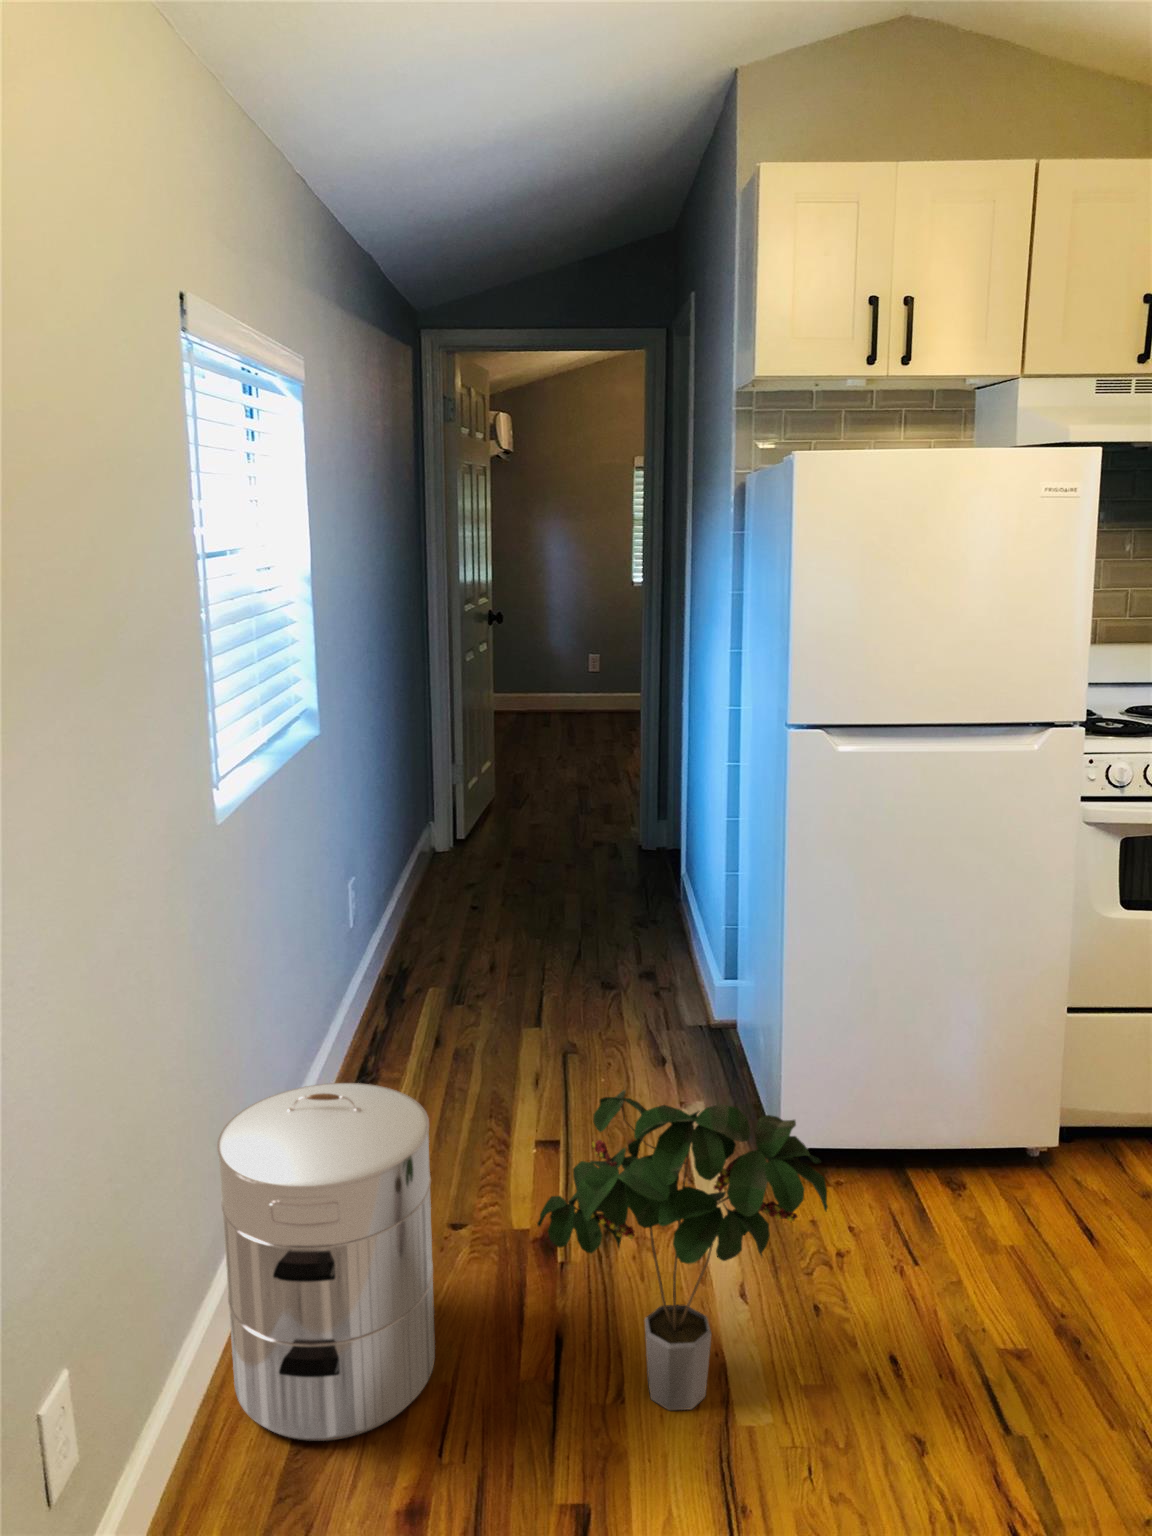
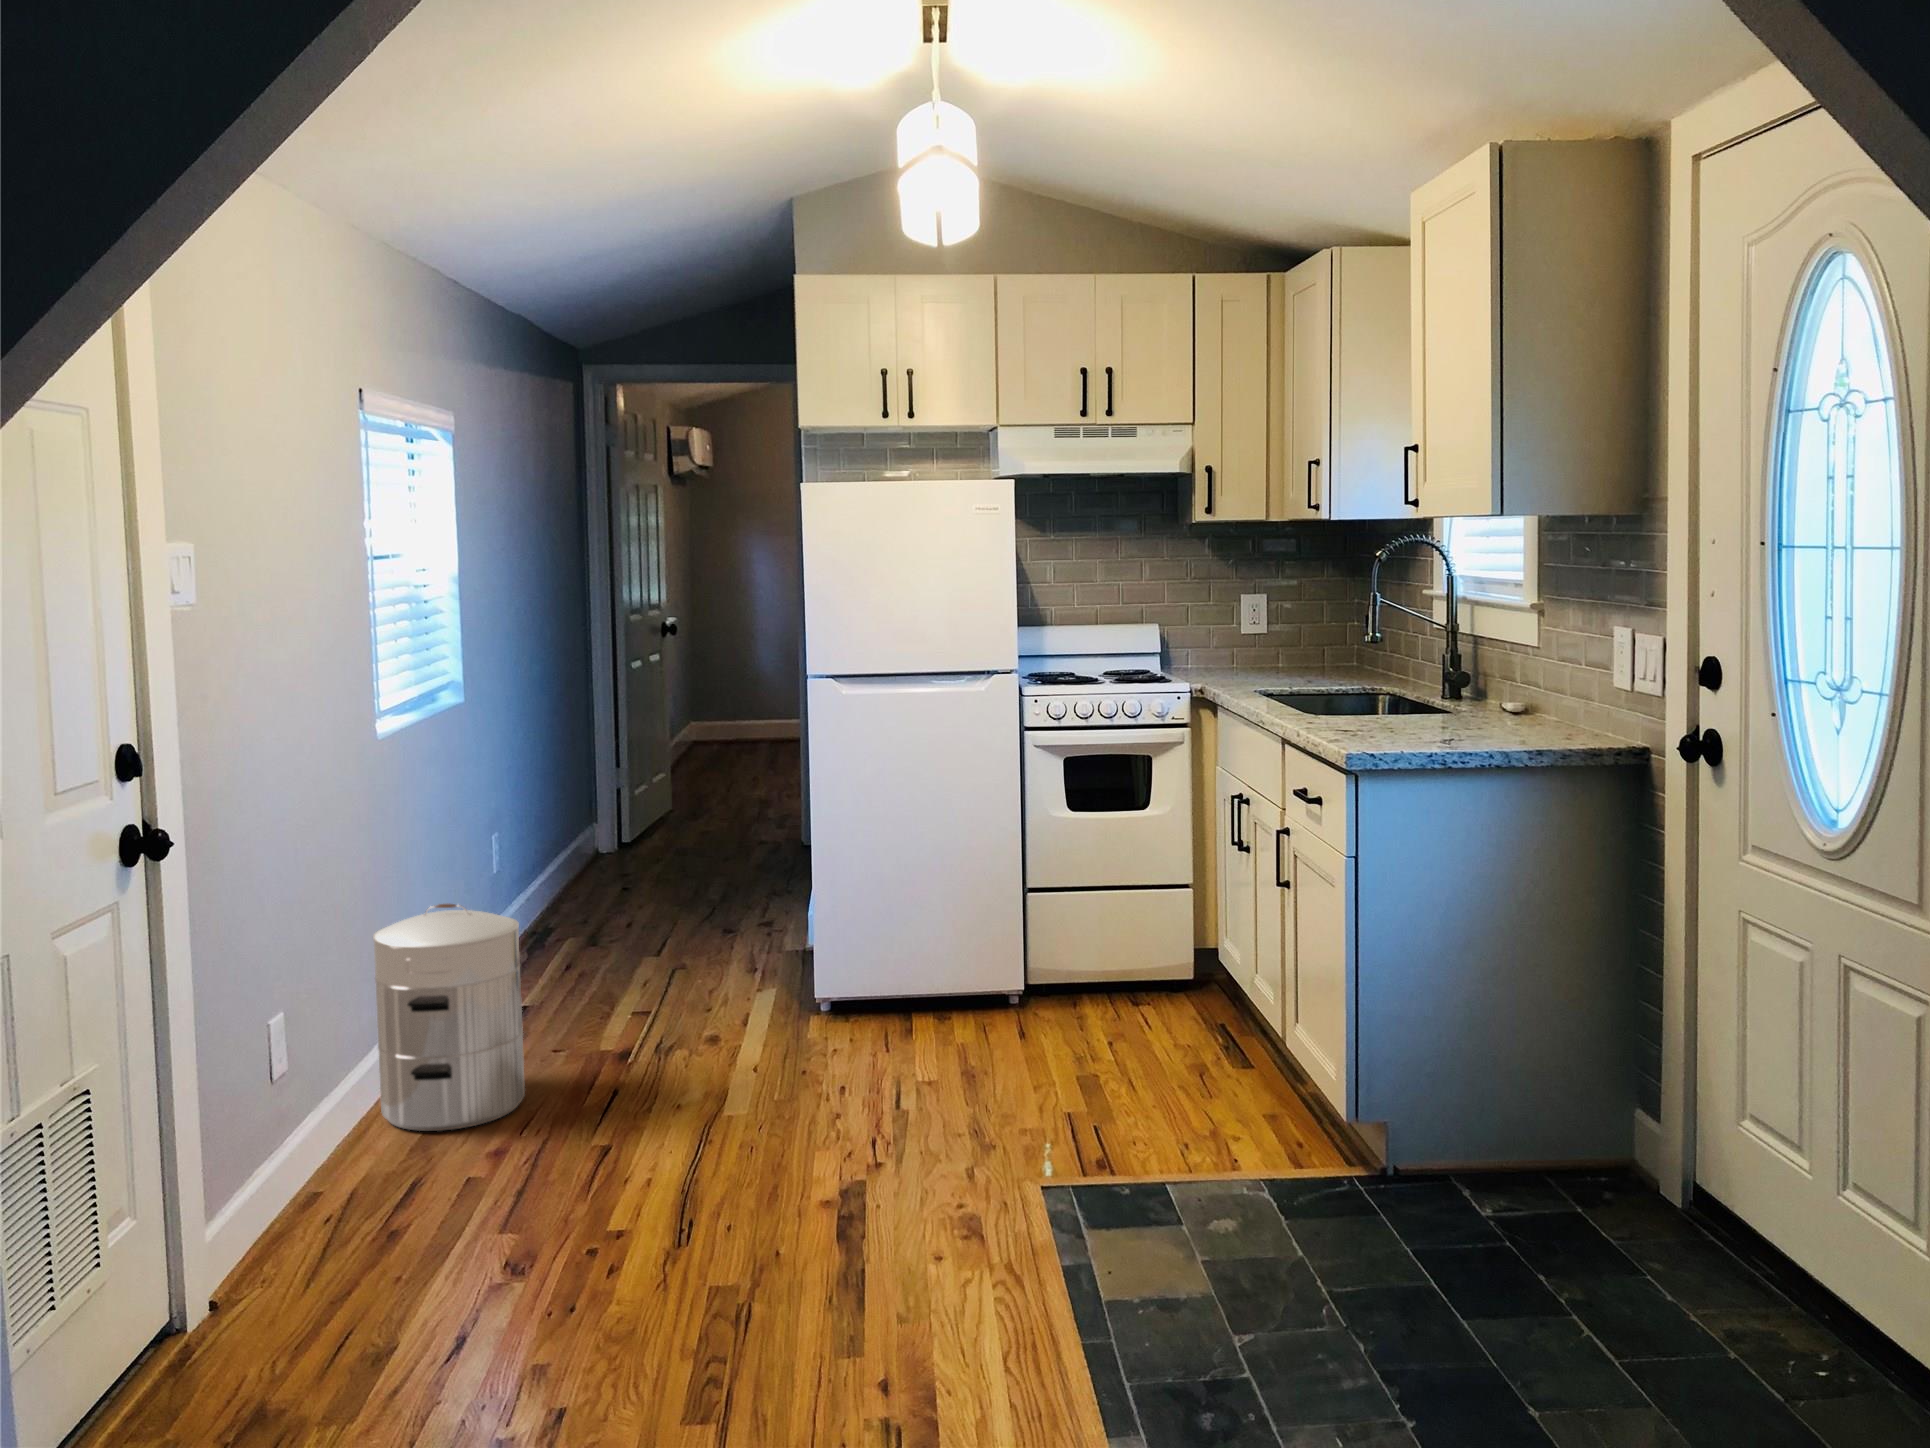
potted plant: present [537,1090,828,1410] -> none [595,899,778,1112]

